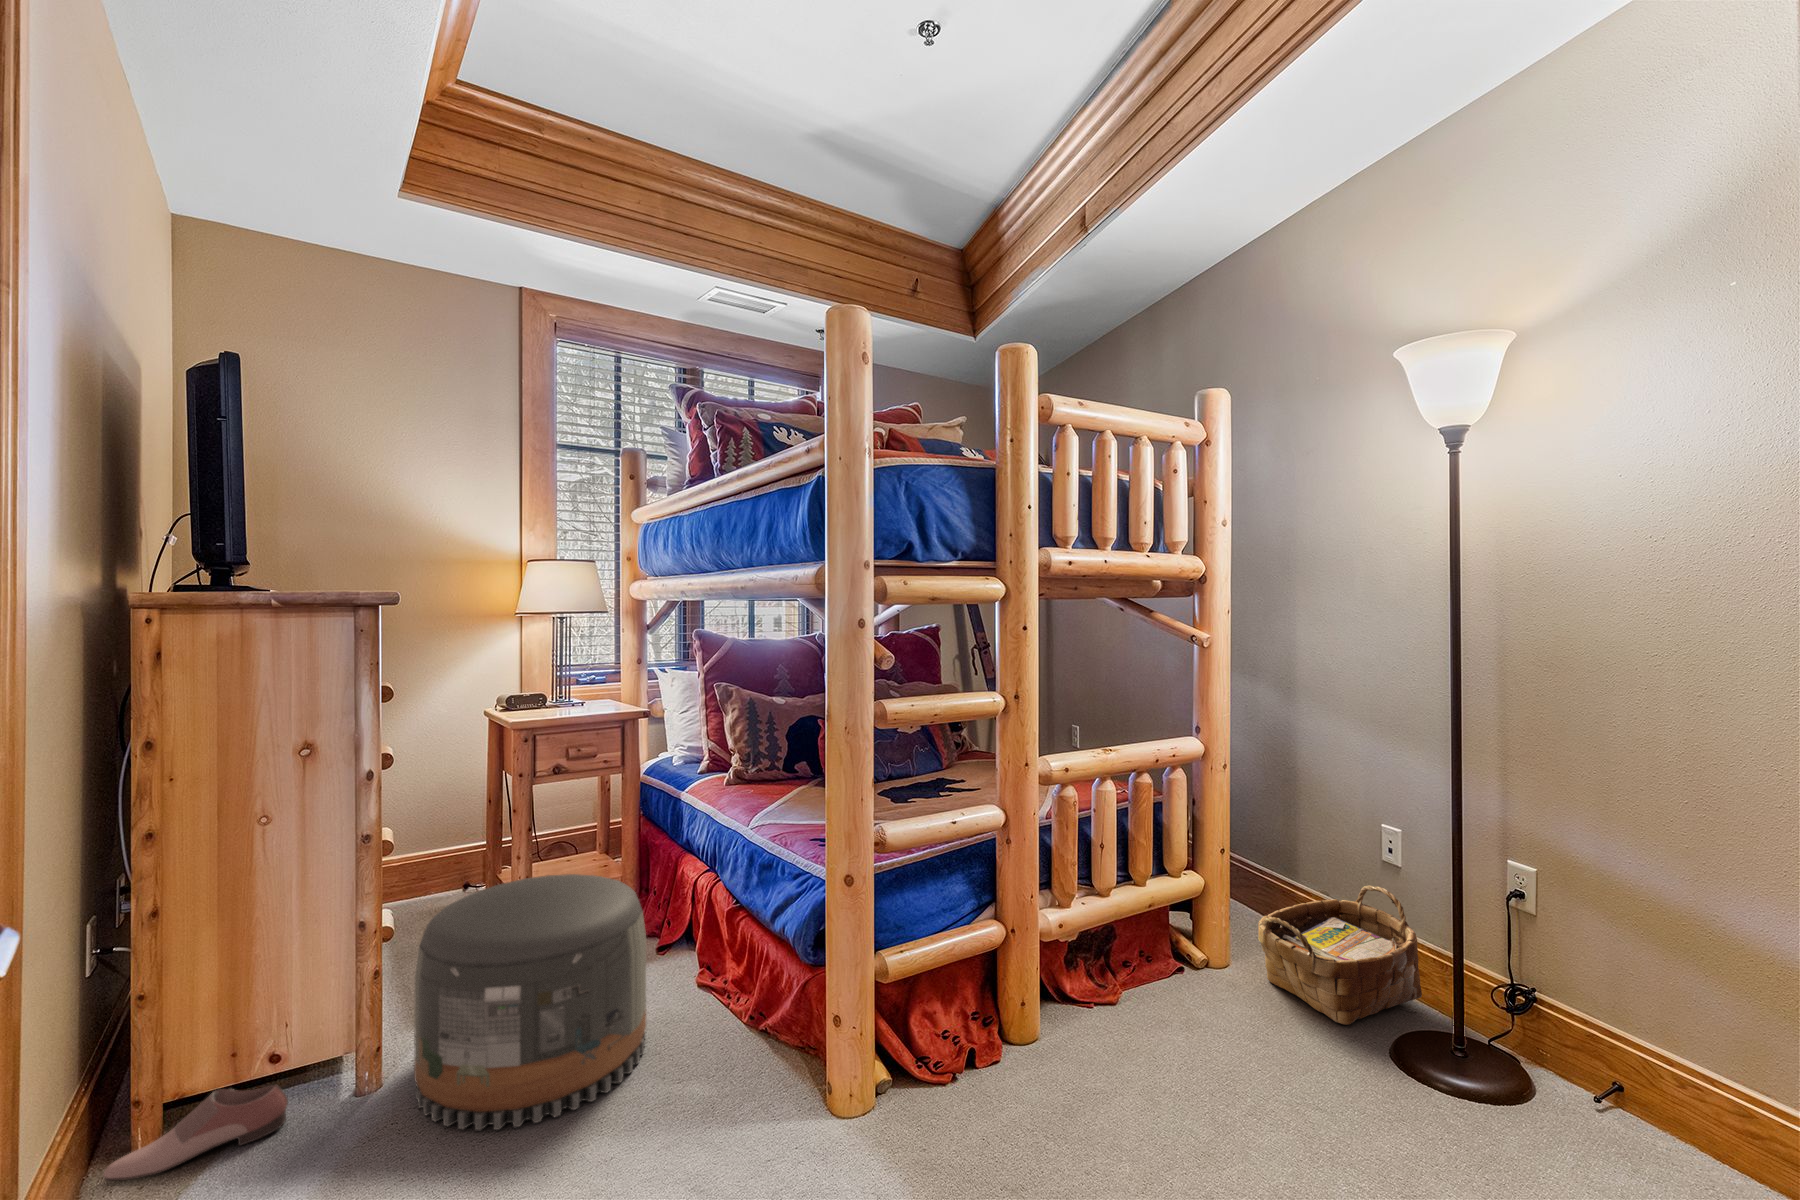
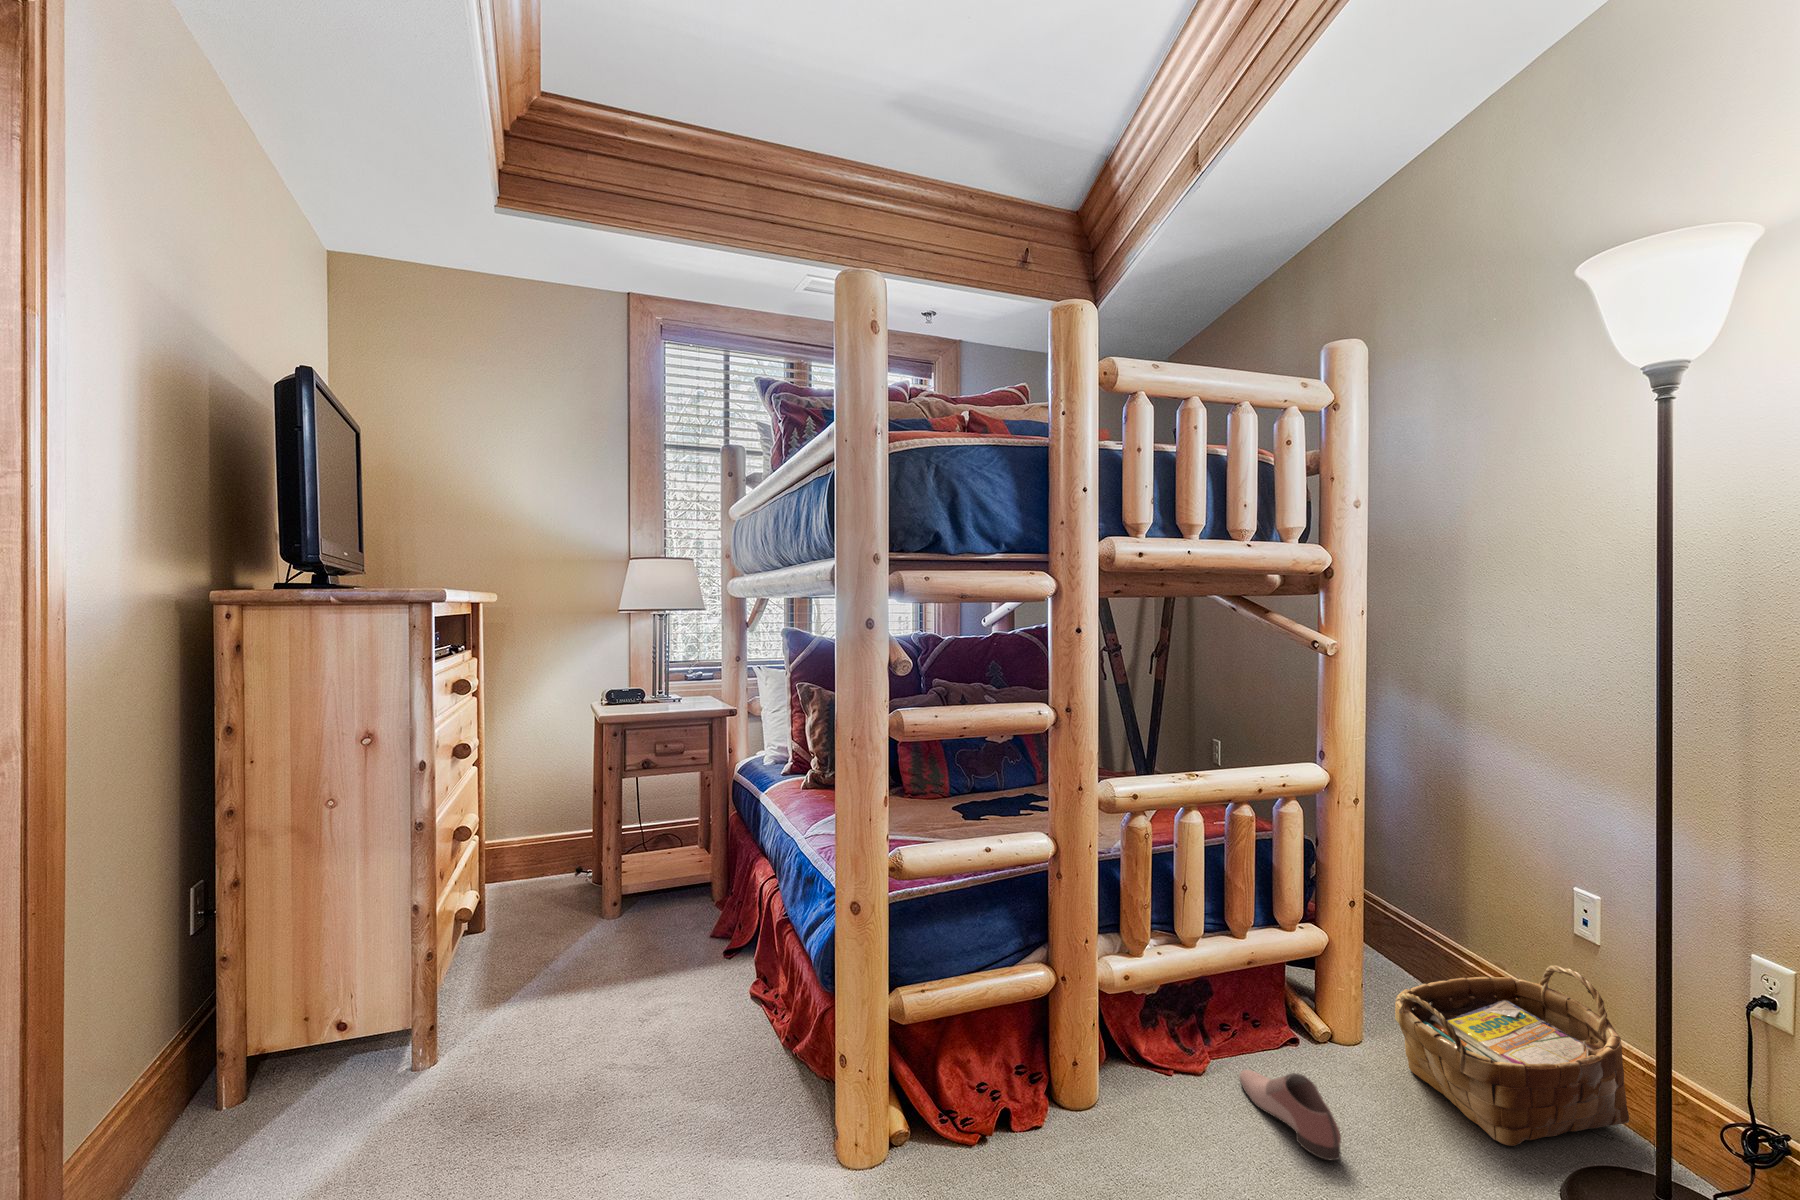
pouf: present [414,874,646,1130] -> none [459,871,683,1125]
shoe: present [103,1085,288,1181] -> present [1239,1070,1341,1160]

